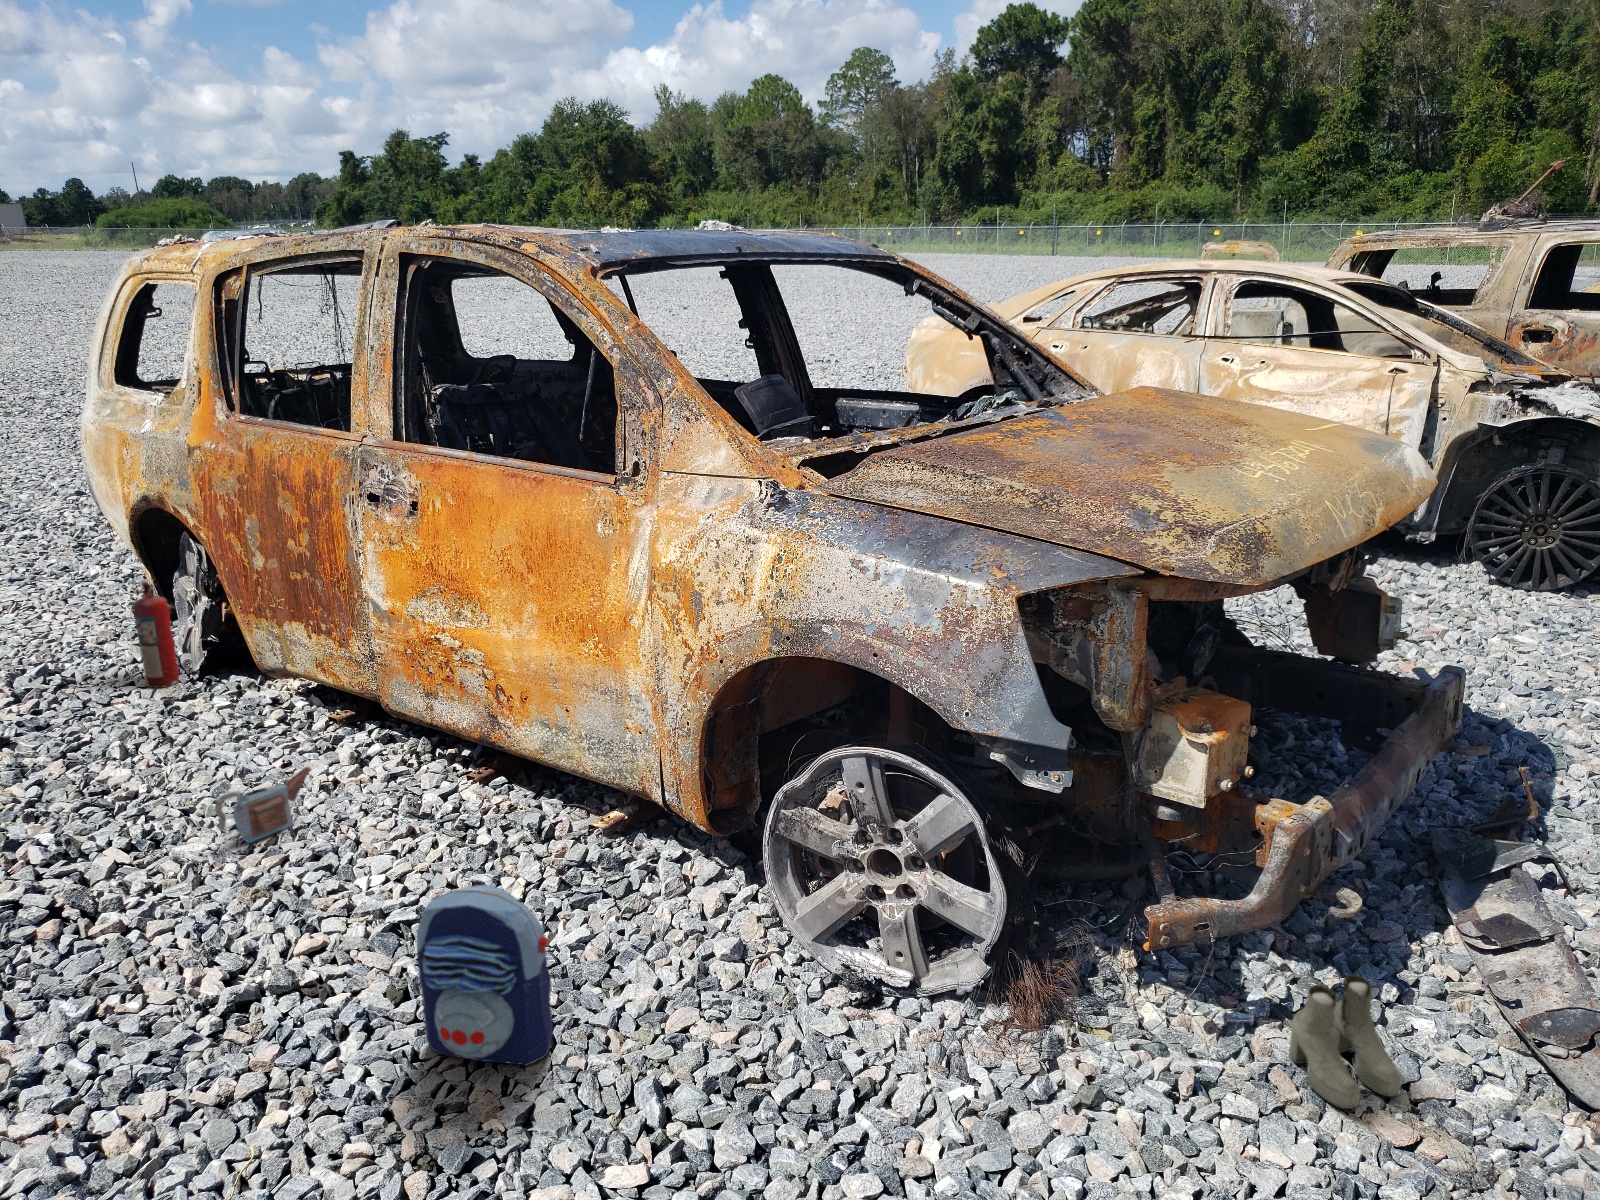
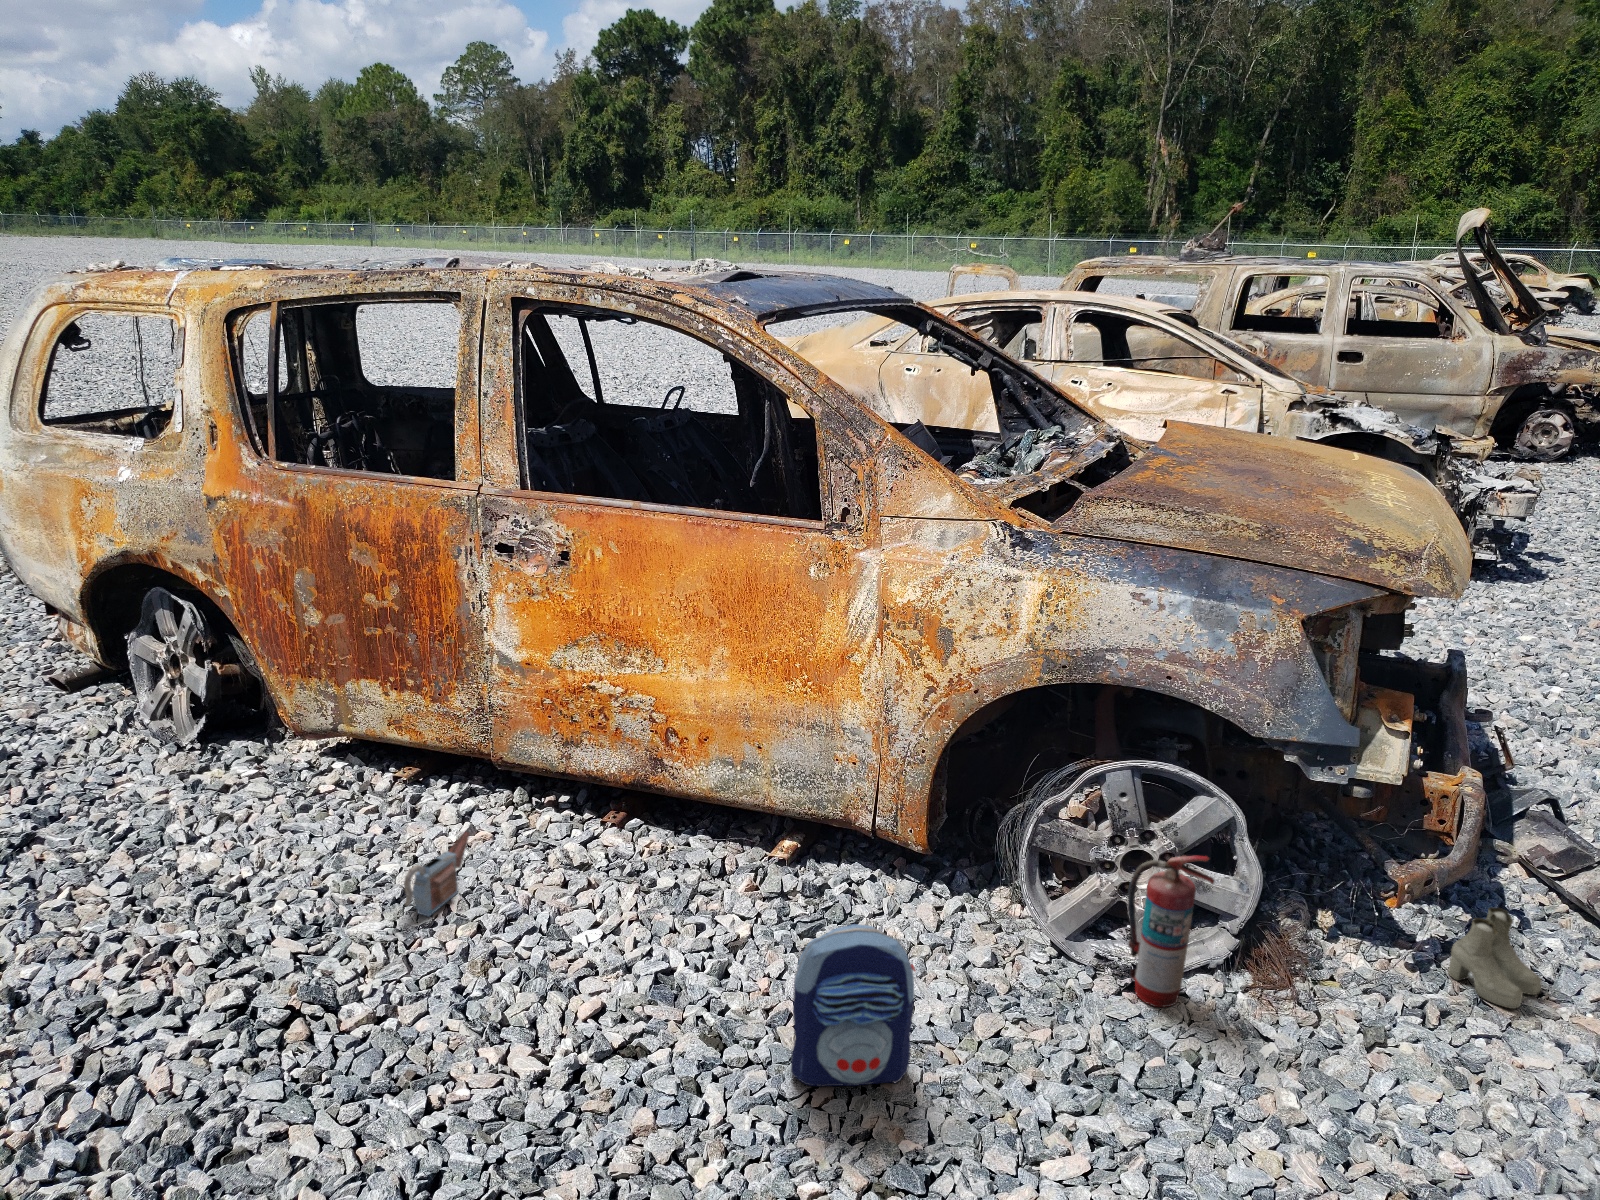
fire extinguisher: present [133,582,179,688] -> present [1128,855,1215,1007]

